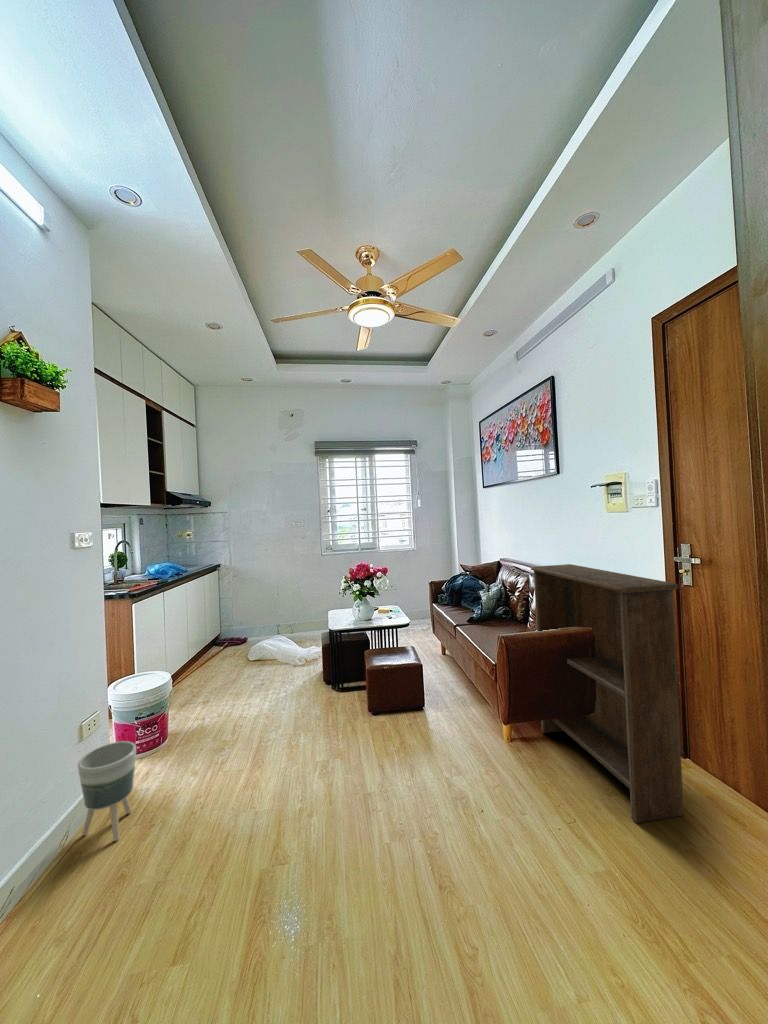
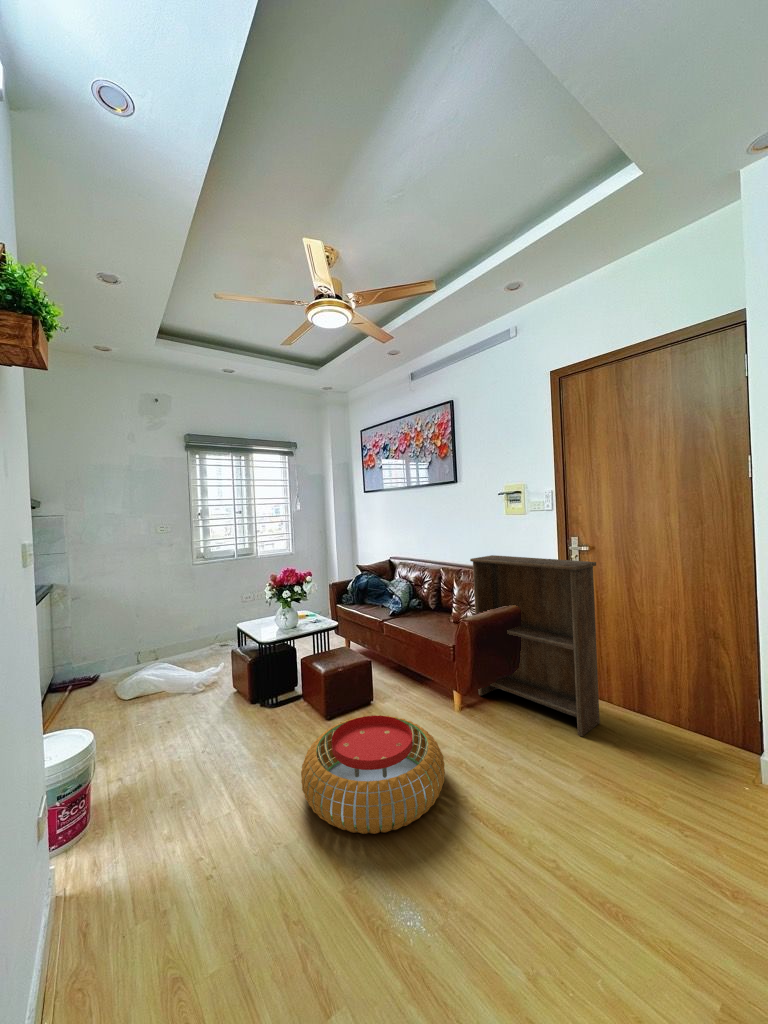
pouf: none [278,718,423,836] -> present [301,715,445,834]
planter: present [78,741,136,841] -> none [63,817,146,974]

